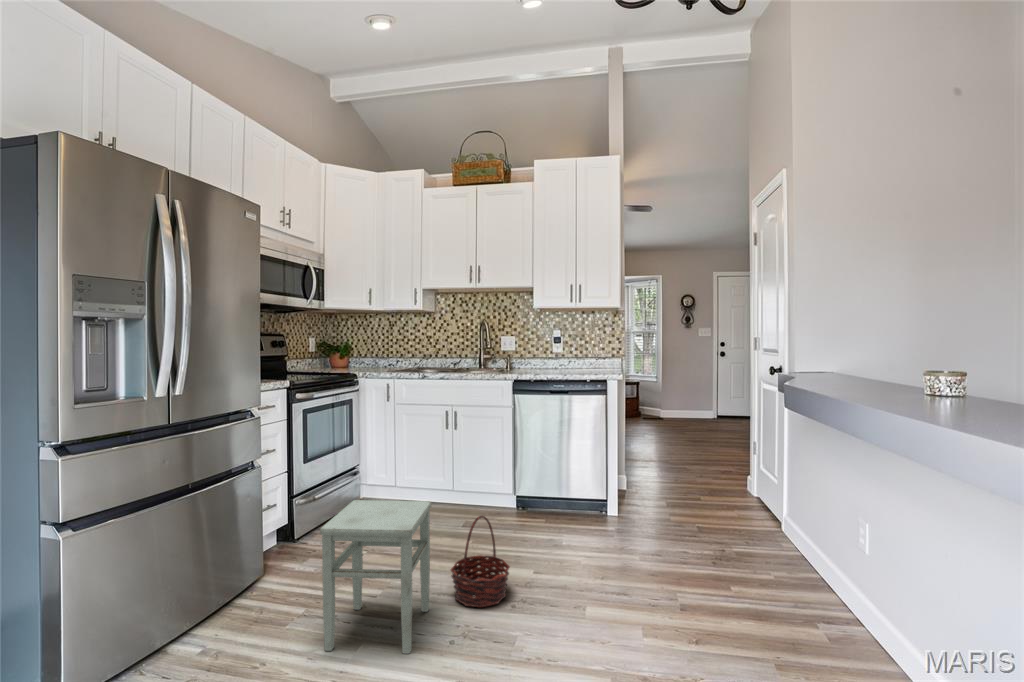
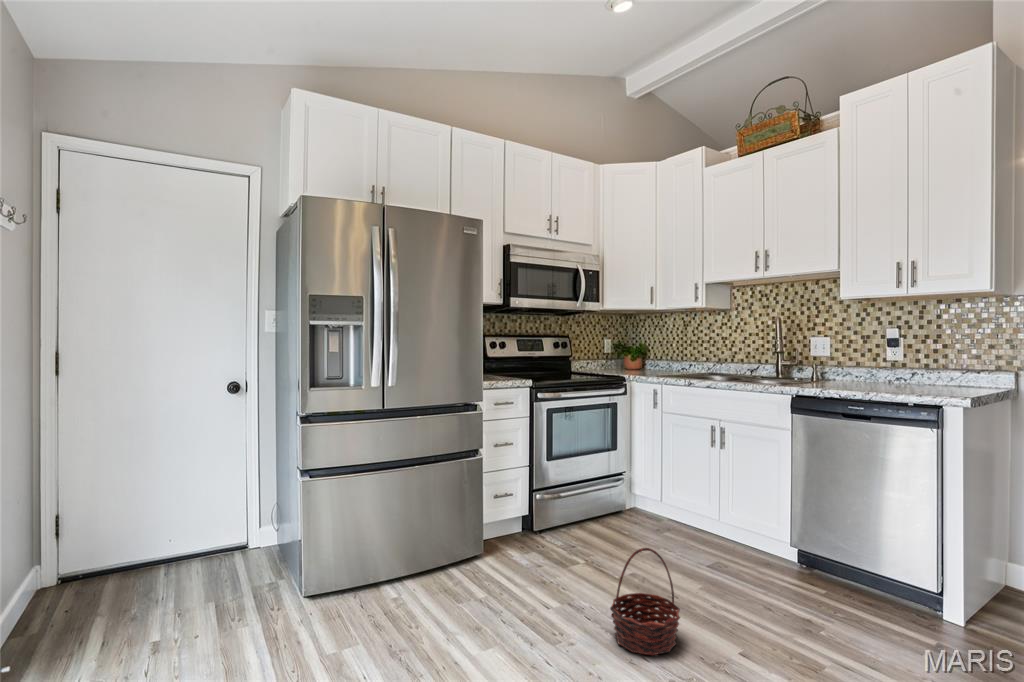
stool: present [320,500,431,654] -> none [466,500,586,663]

